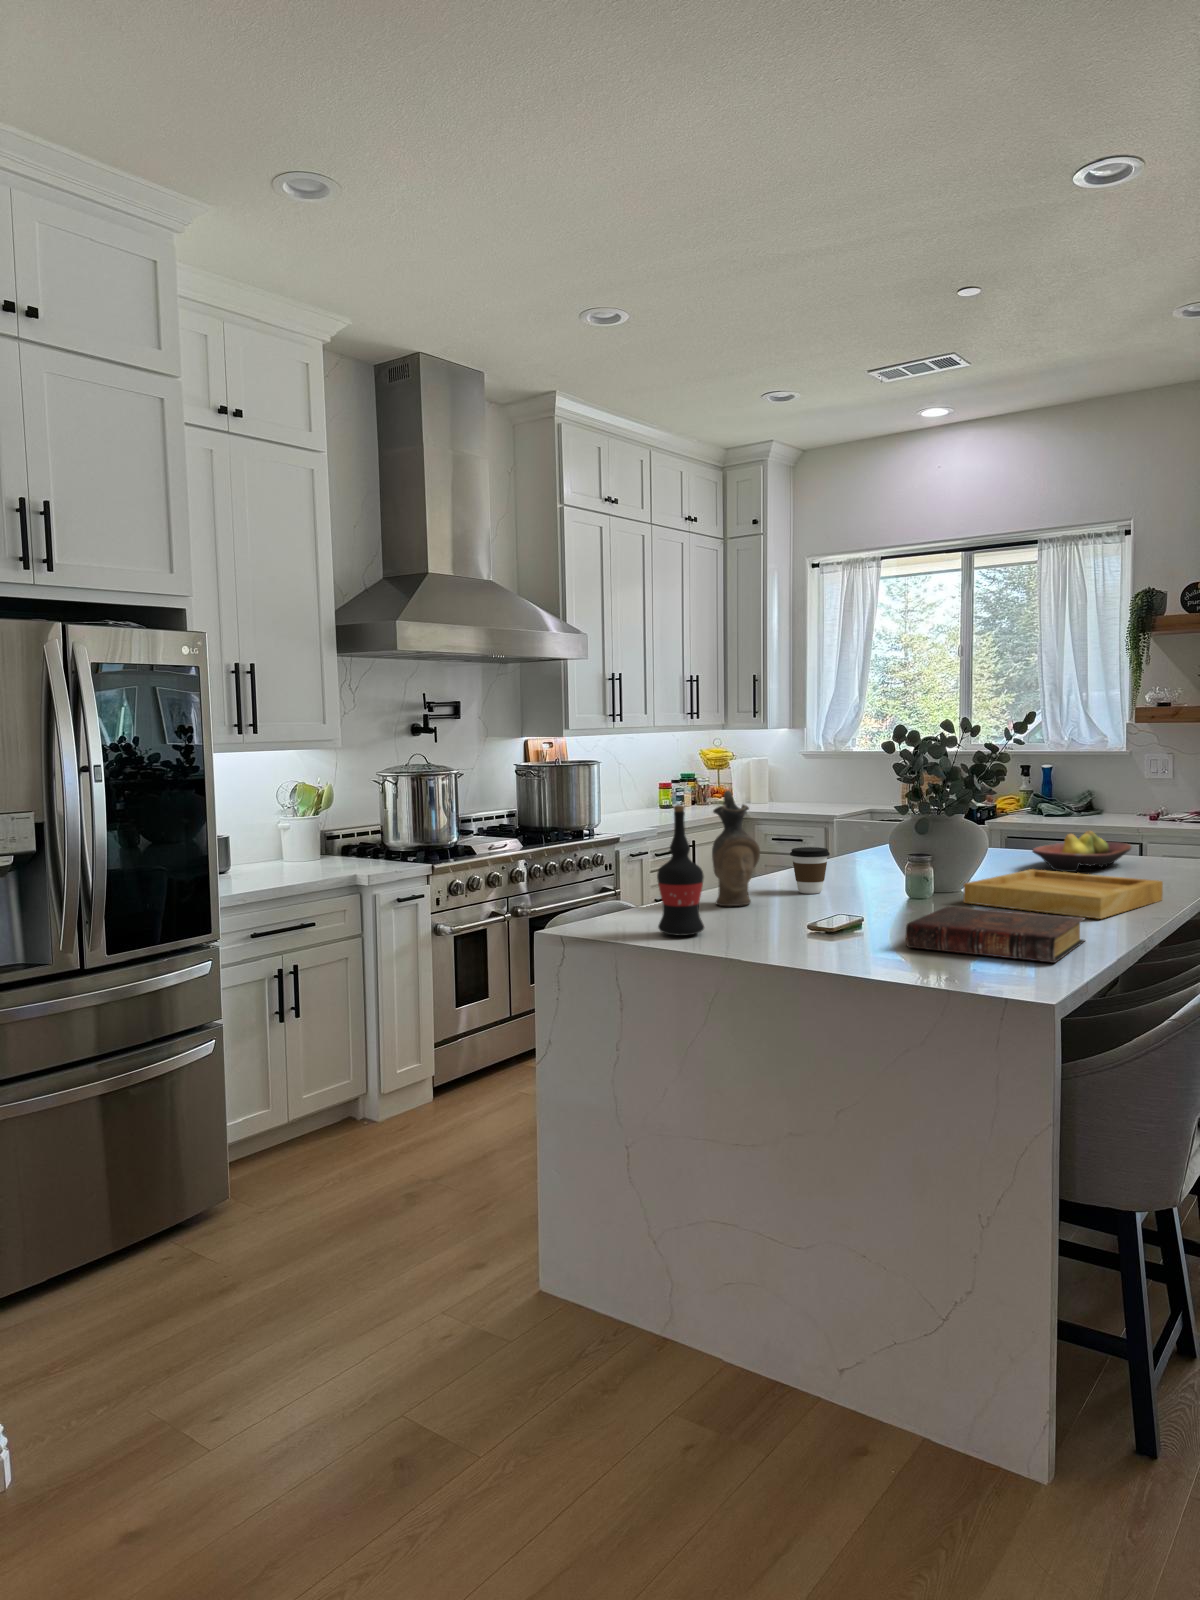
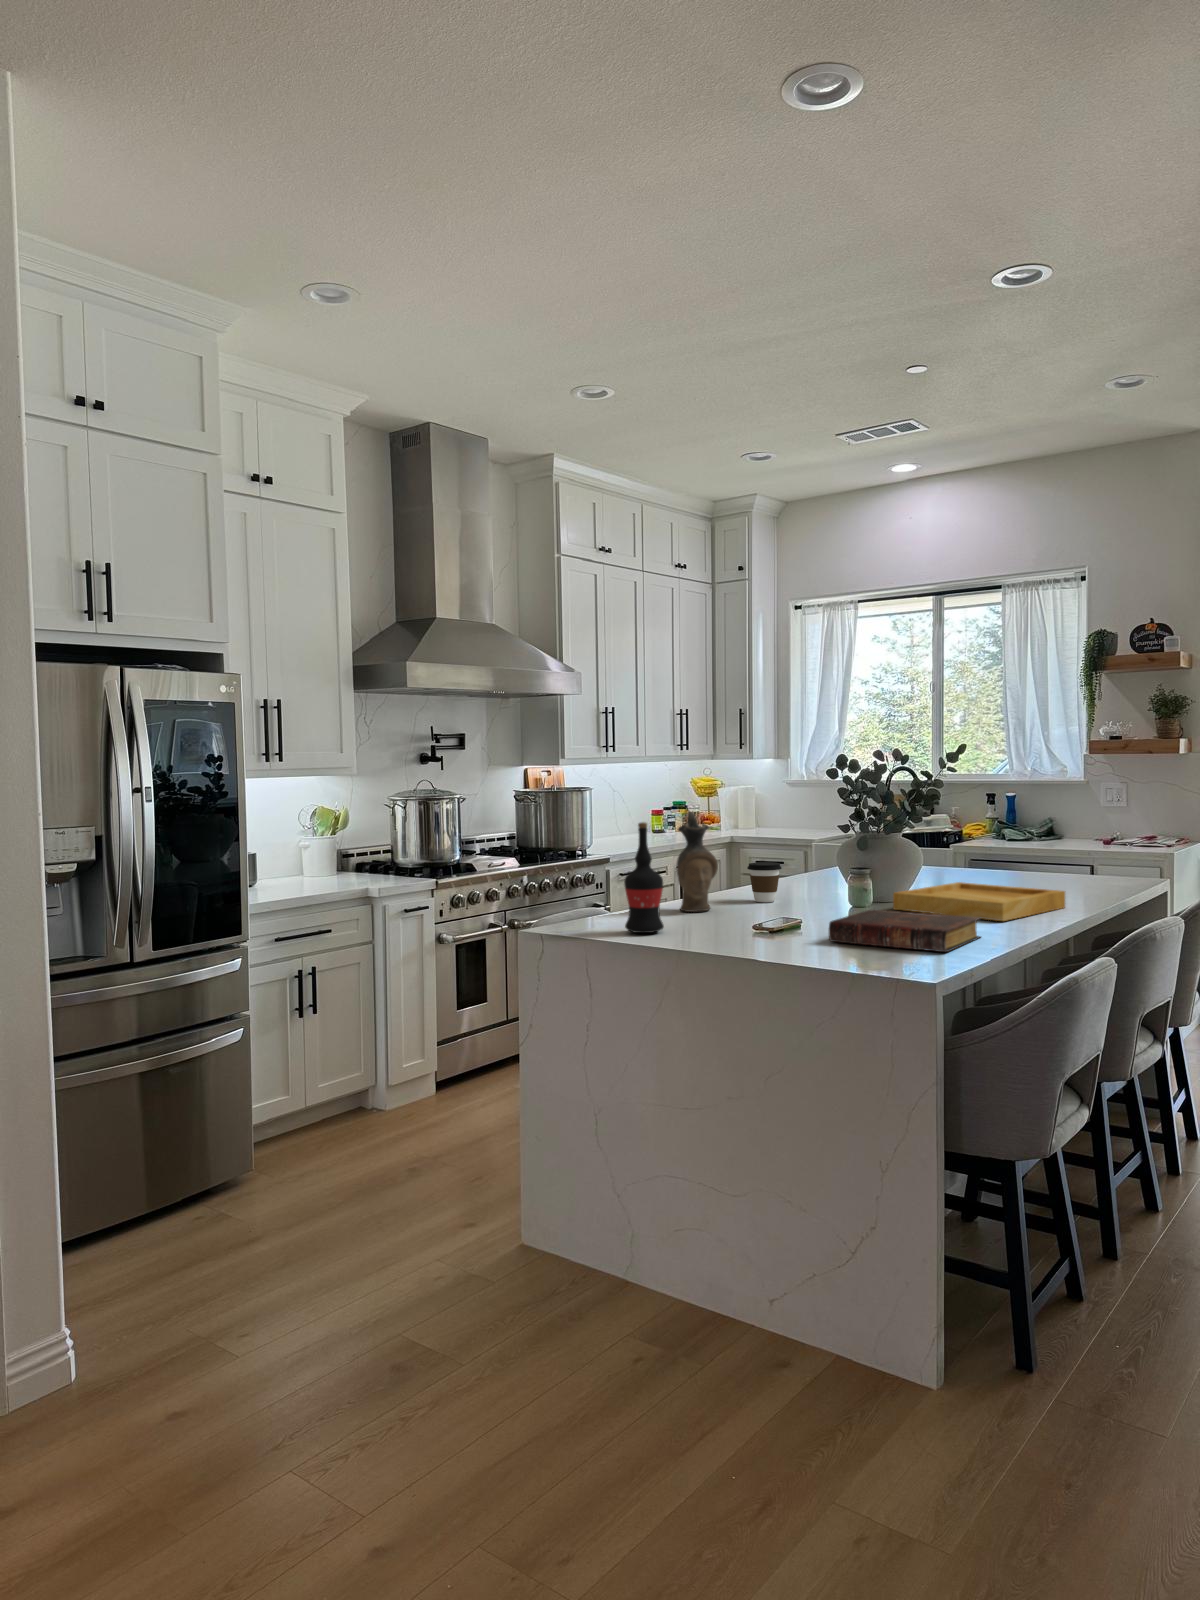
fruit bowl: present [1032,831,1132,872] -> none [966,850,1056,886]

